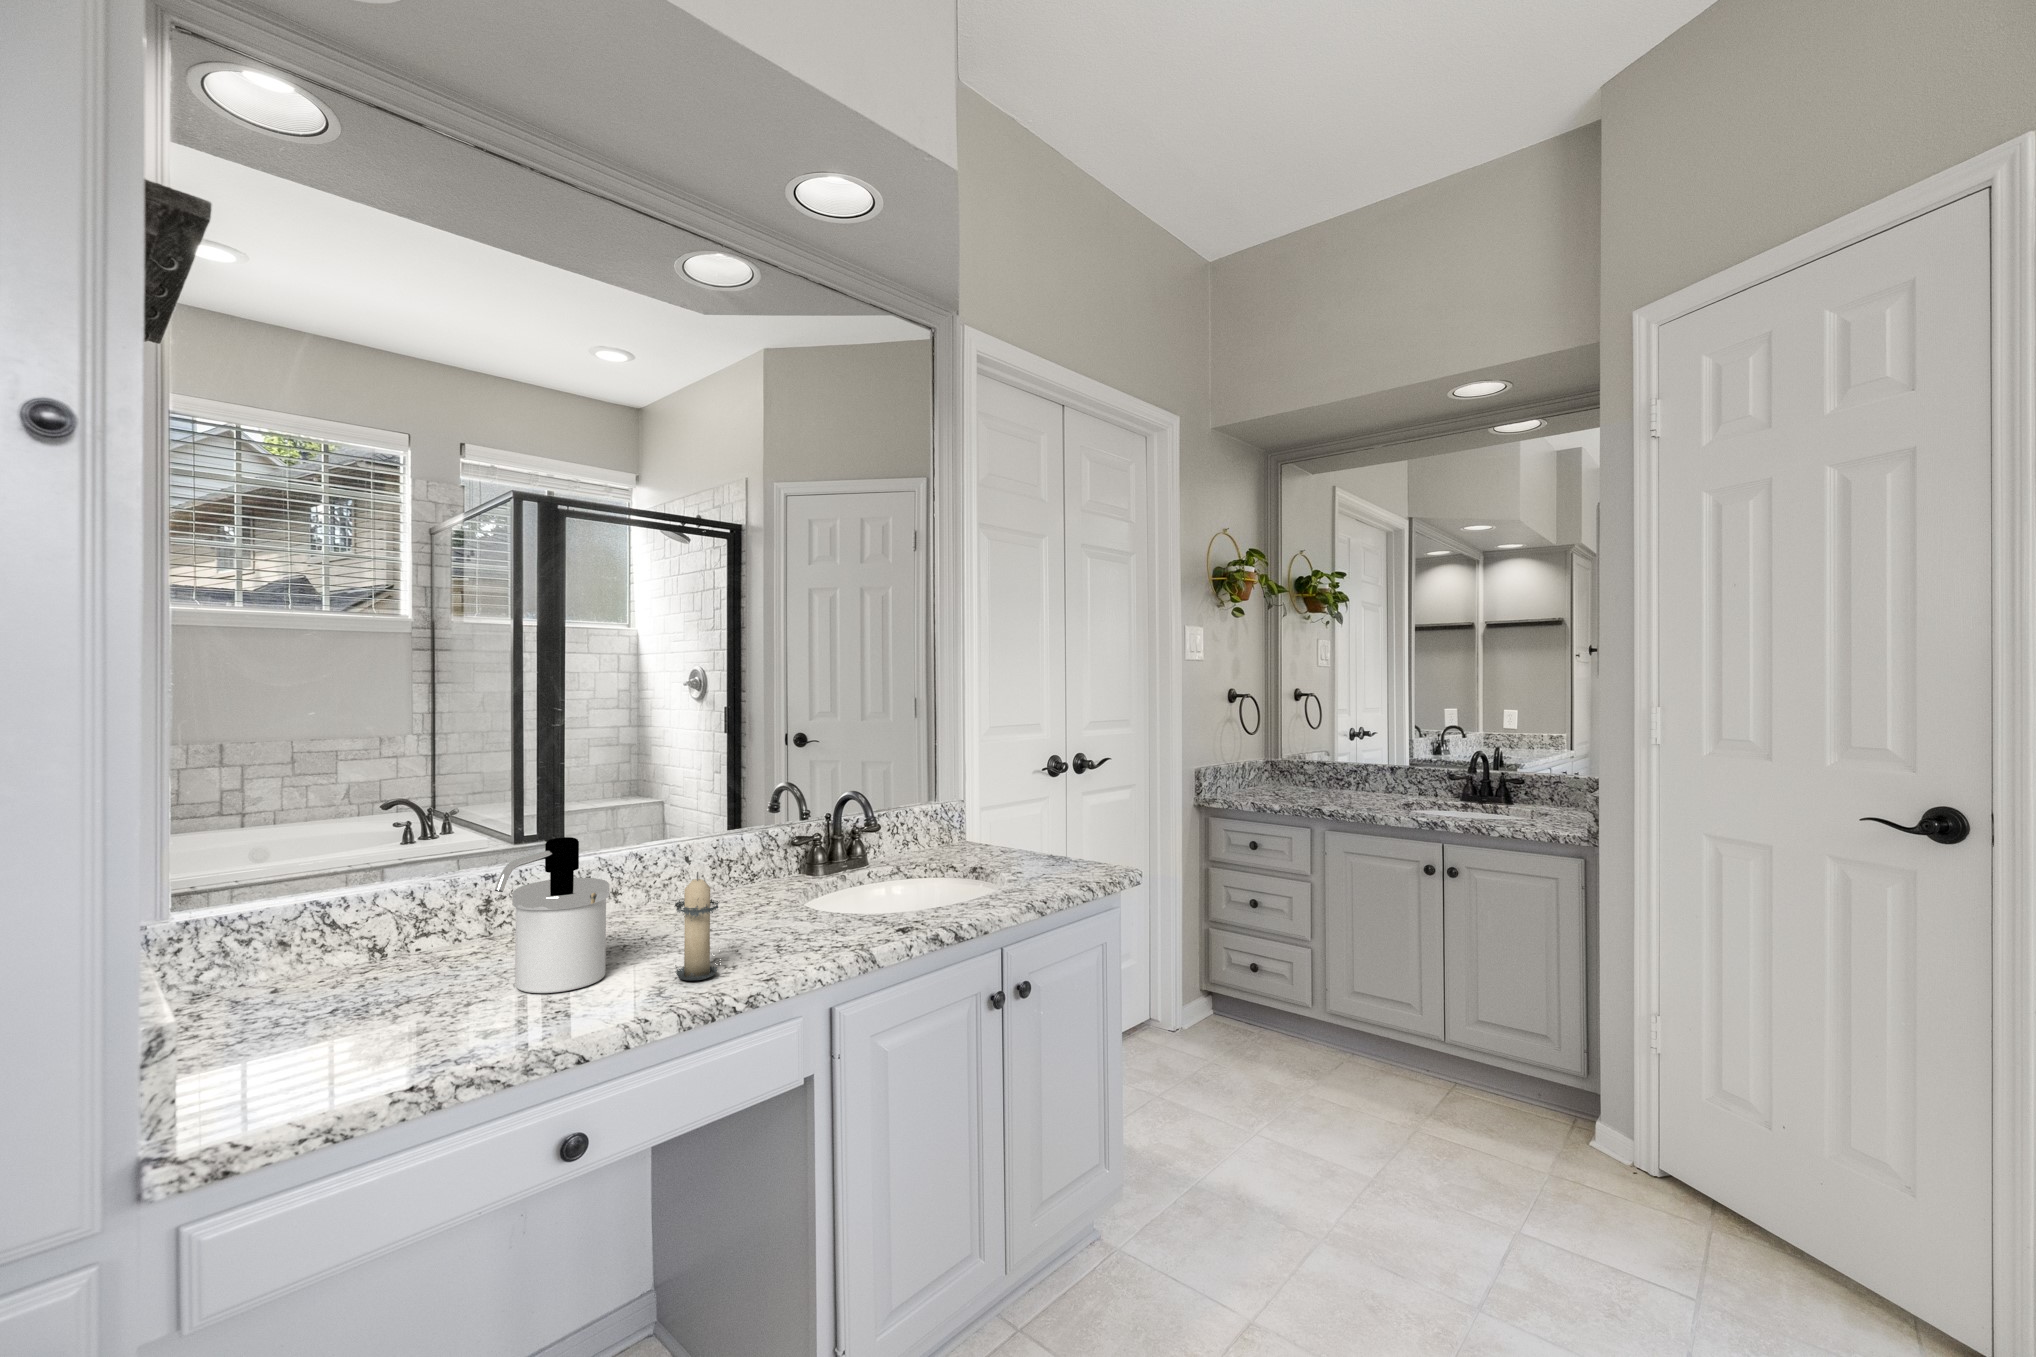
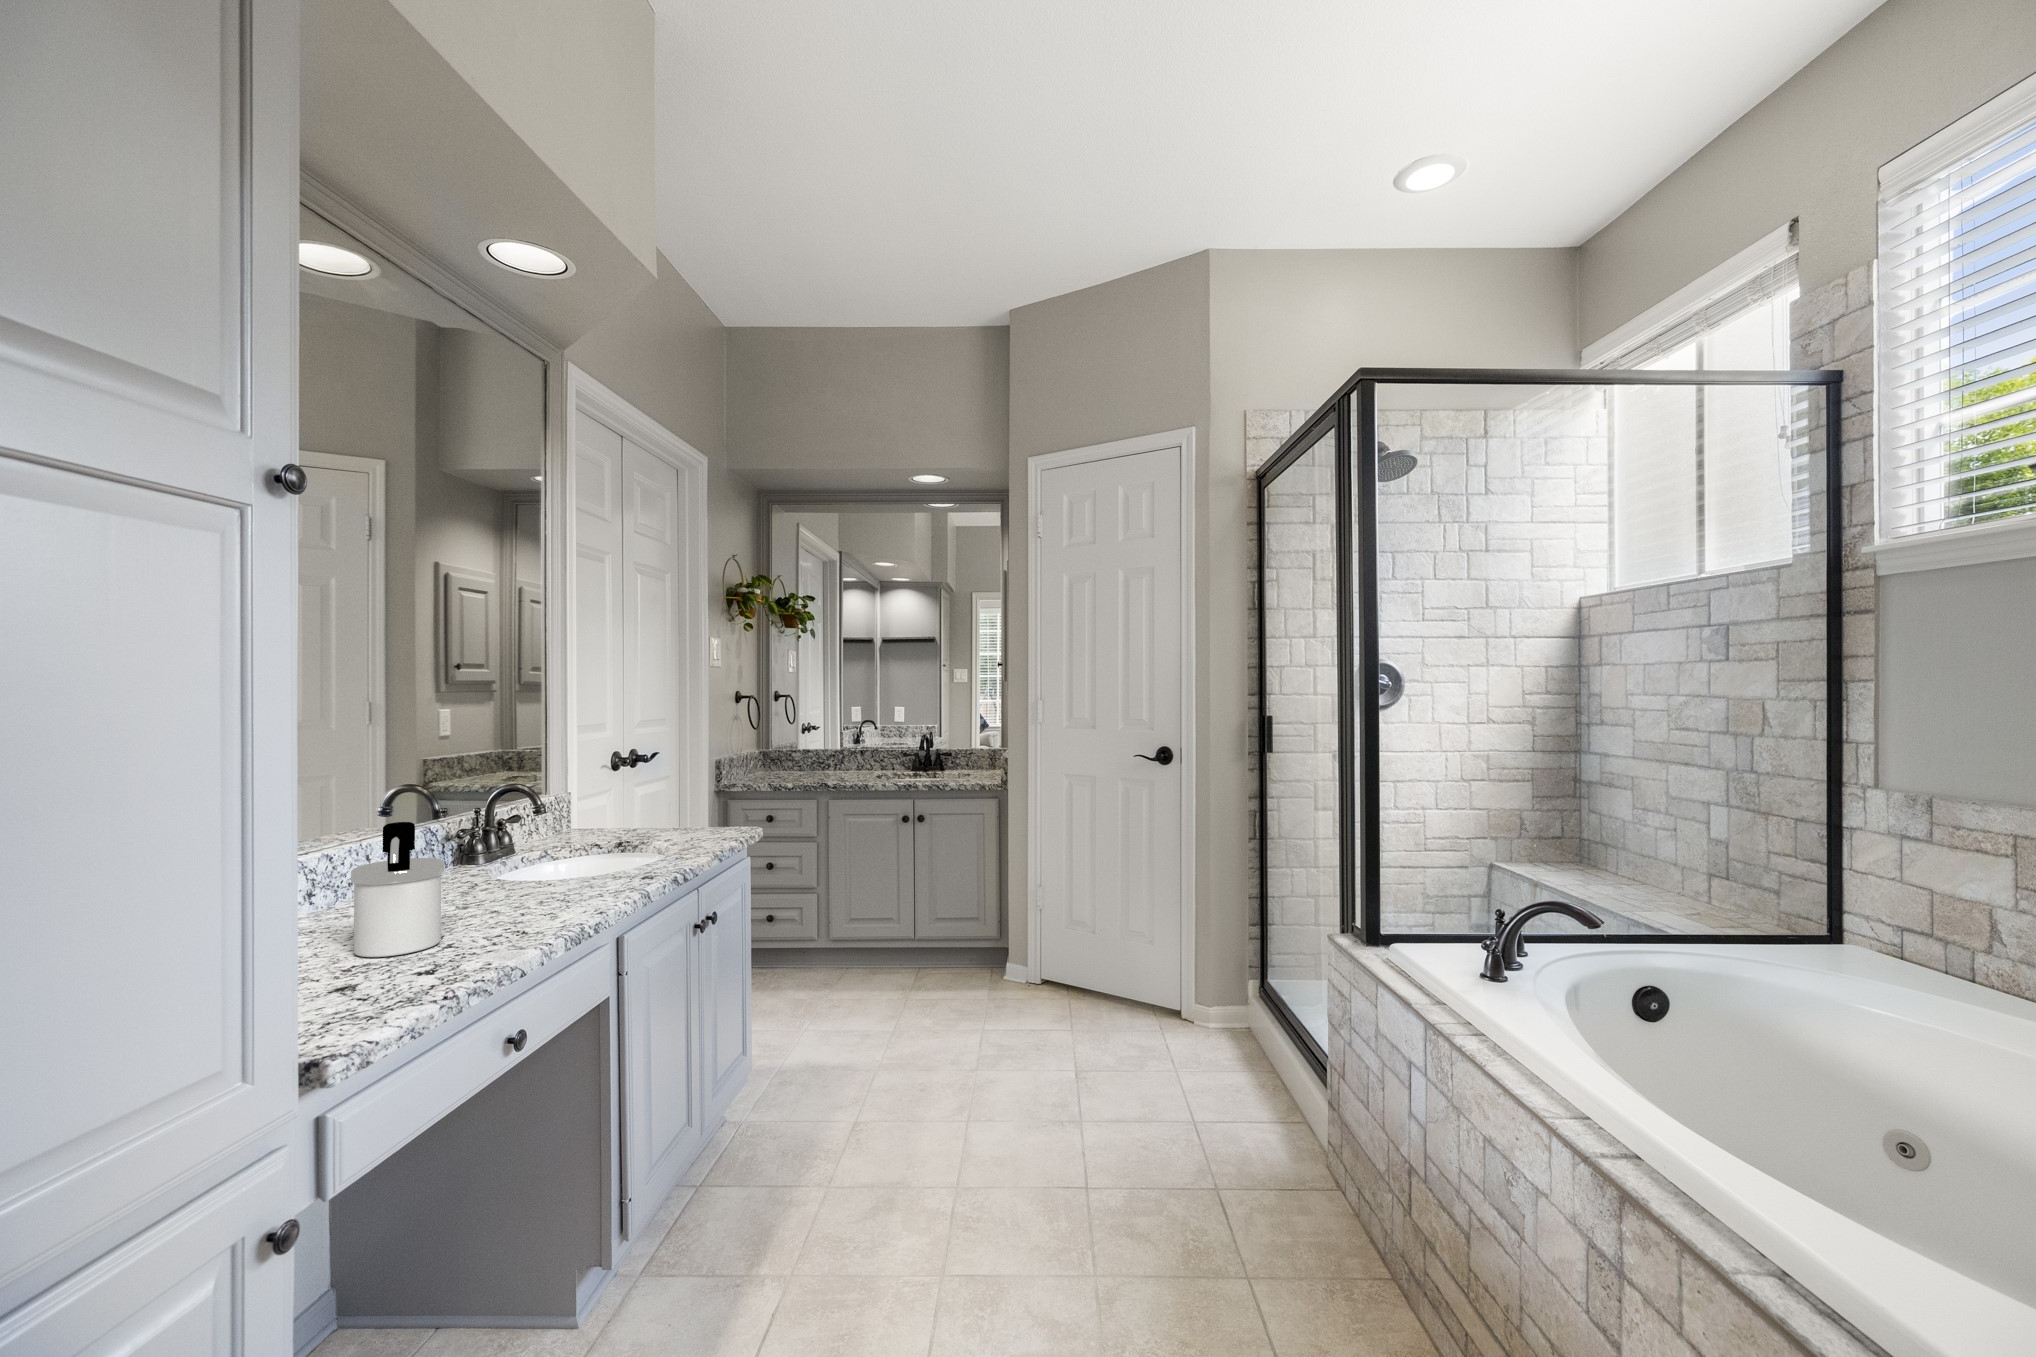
candle: present [674,872,719,981] -> none [502,839,550,928]

